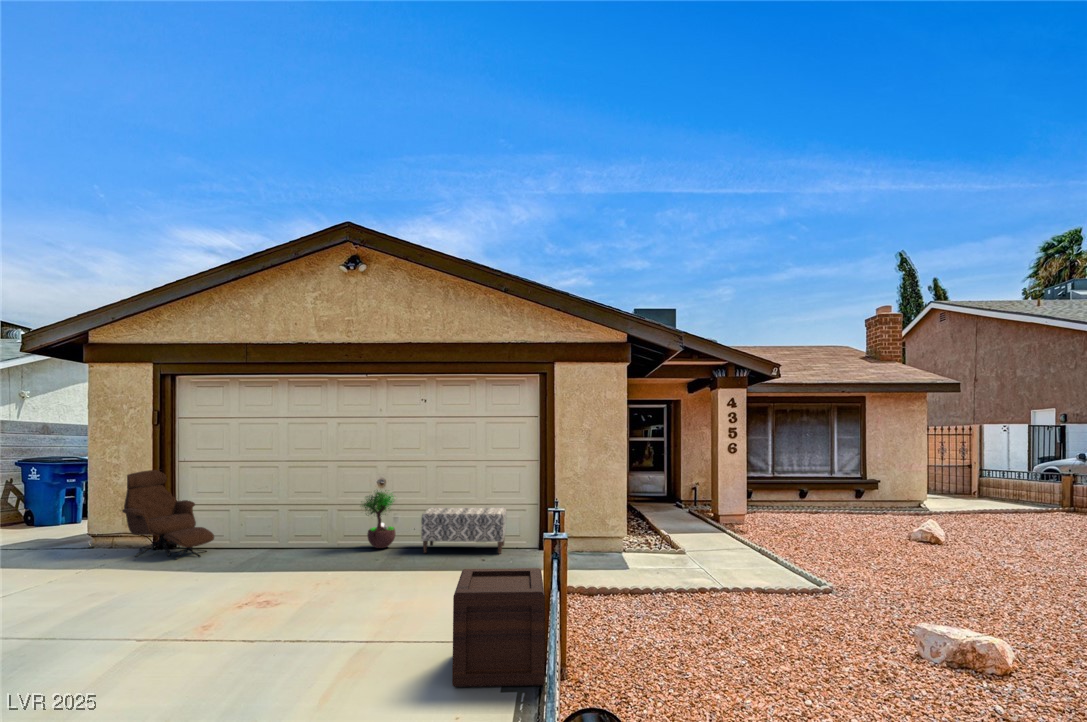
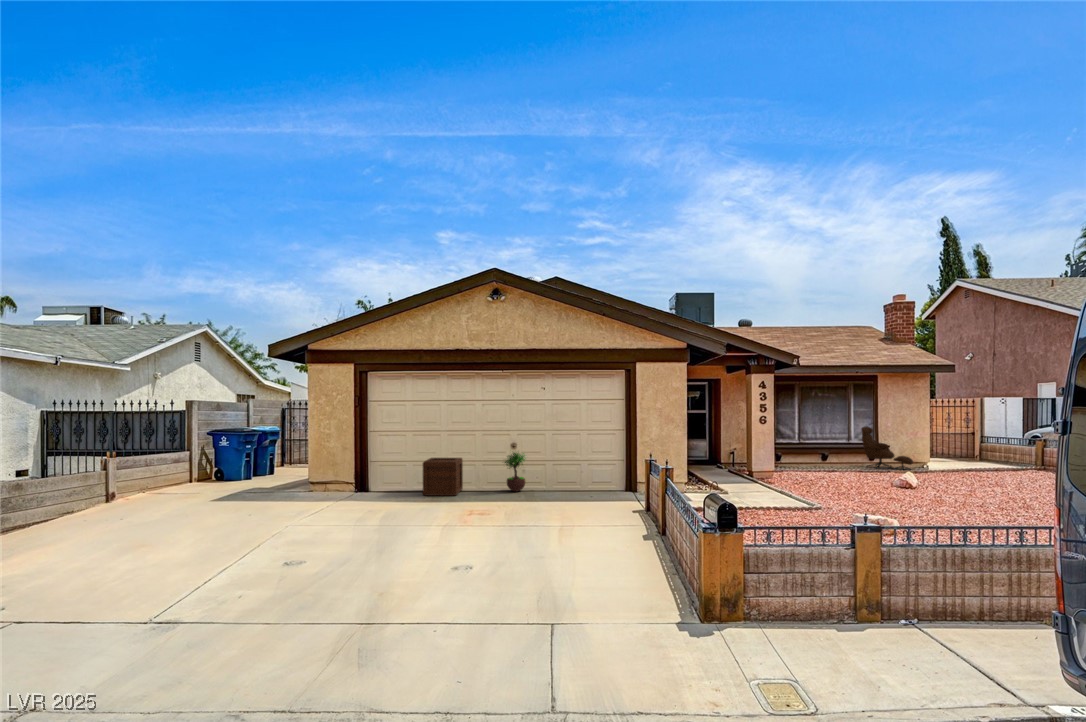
lounge chair: present [122,470,214,560] -> present [862,426,913,469]
bench: present [421,507,507,554] -> none [547,463,603,494]
wooden crate: present [452,568,545,687] -> present [423,458,463,496]

